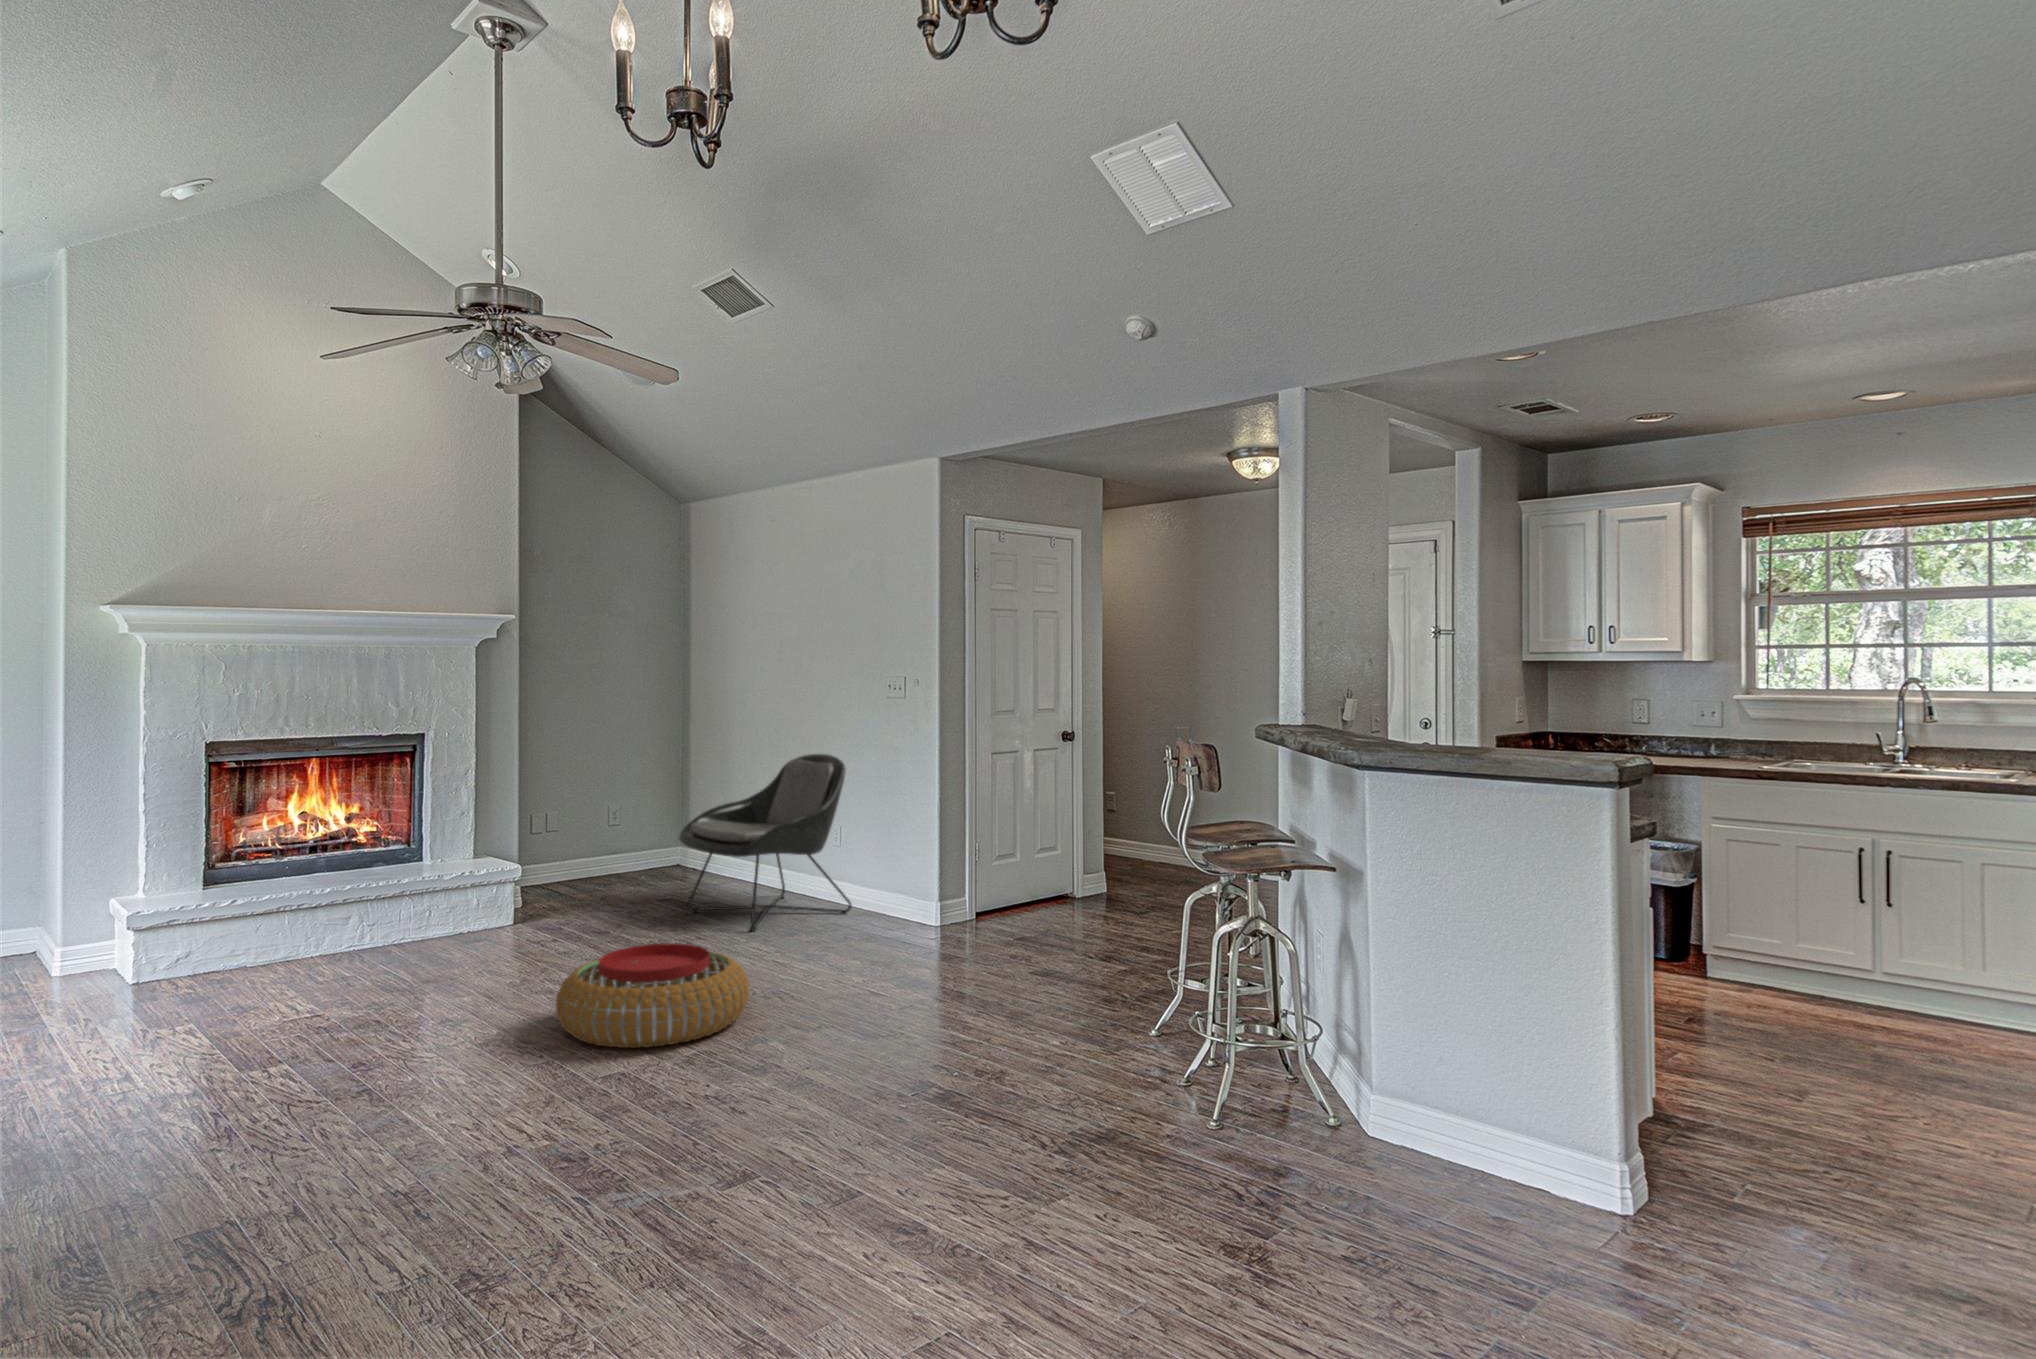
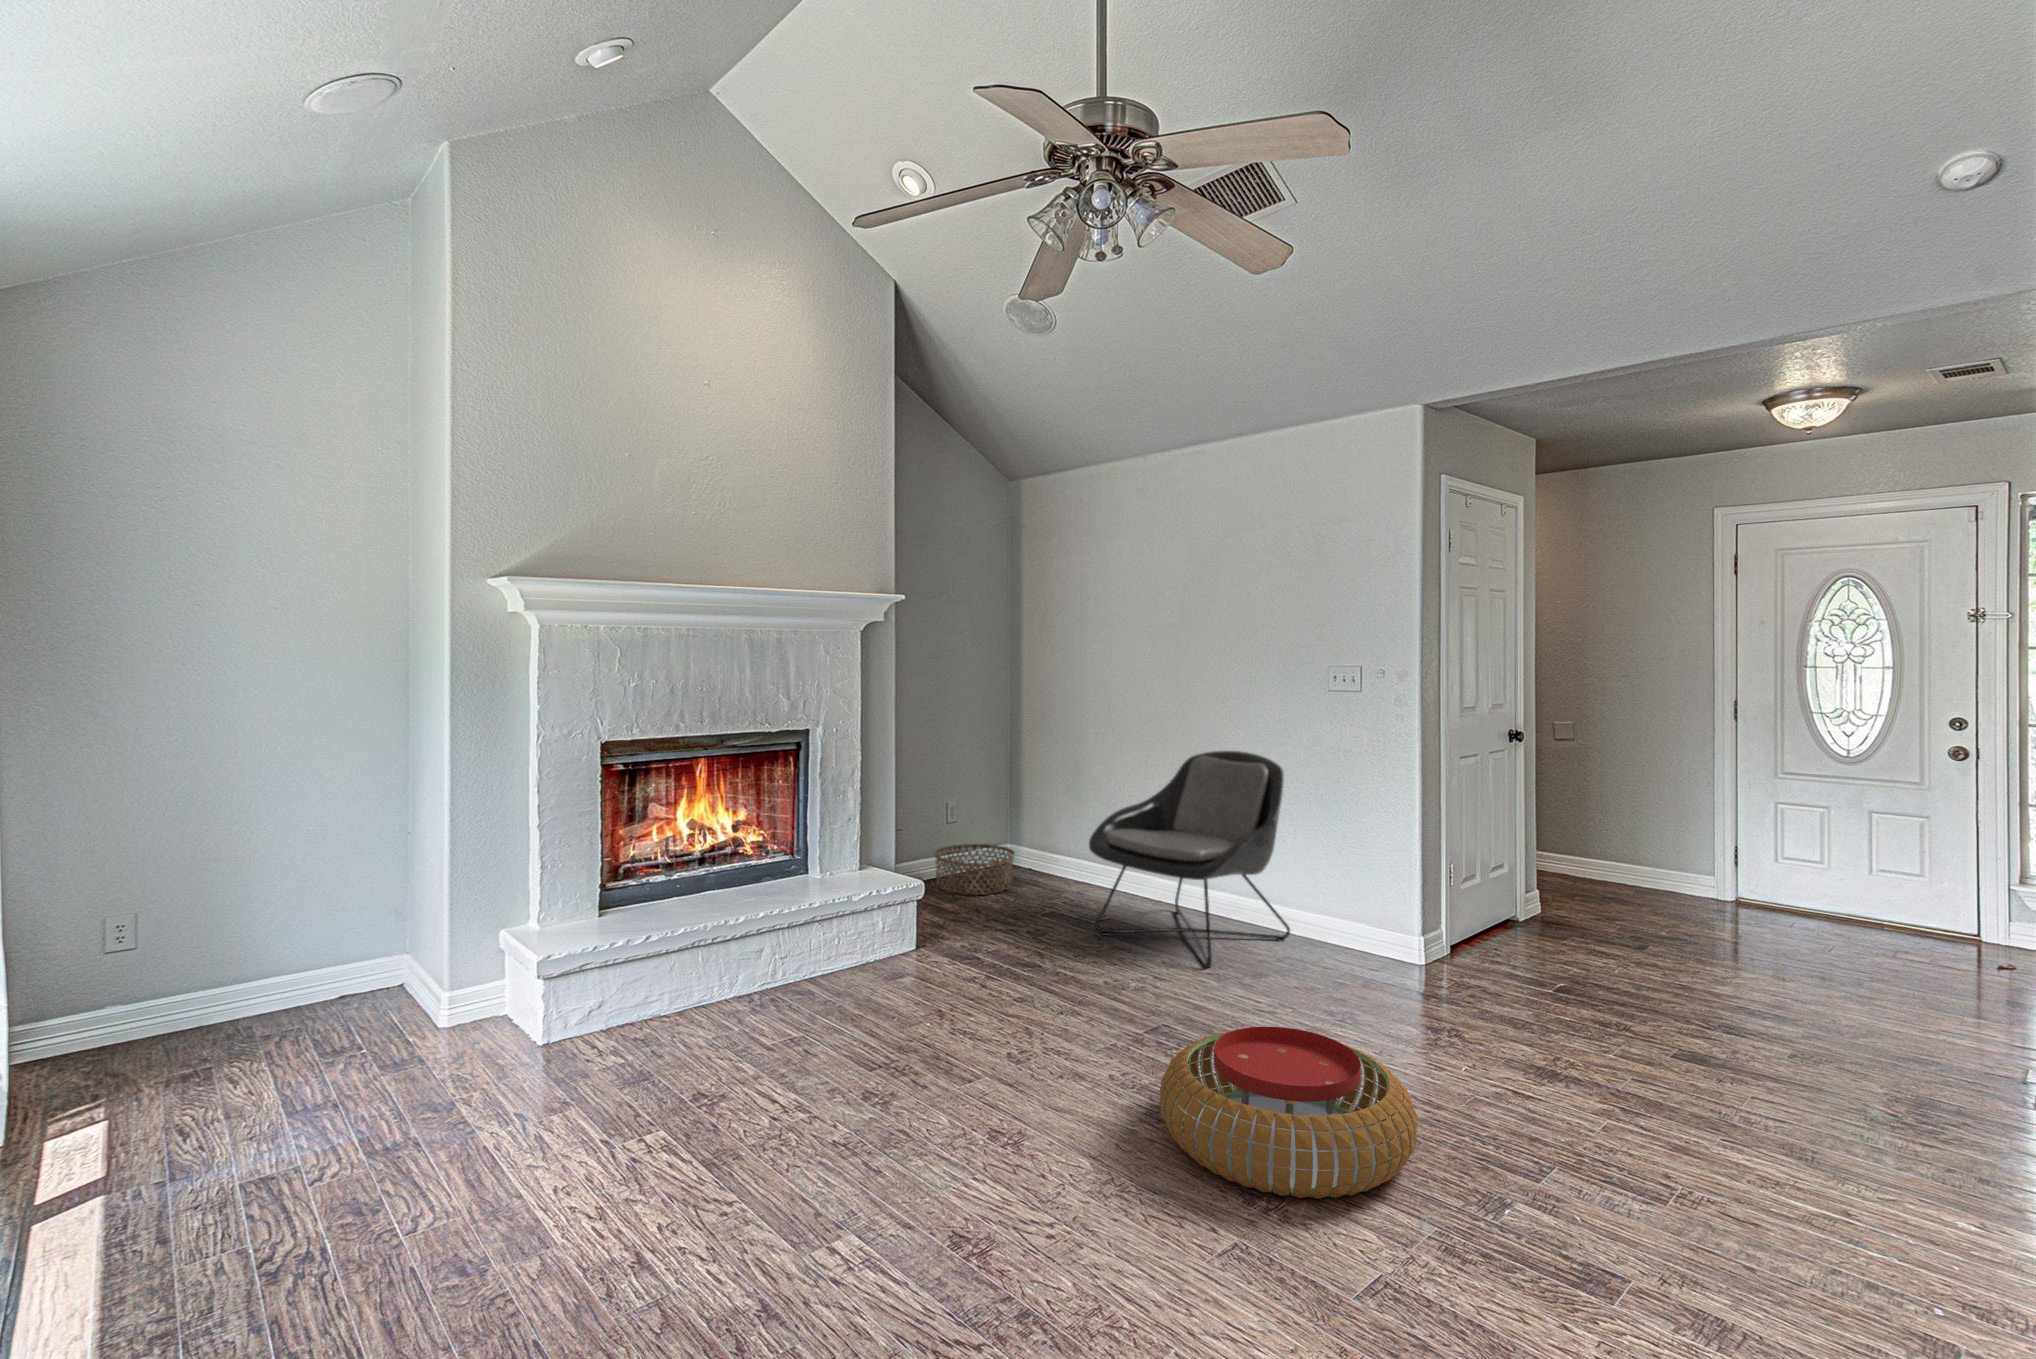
basket: none [588,847,665,889] -> present [935,844,1015,895]

